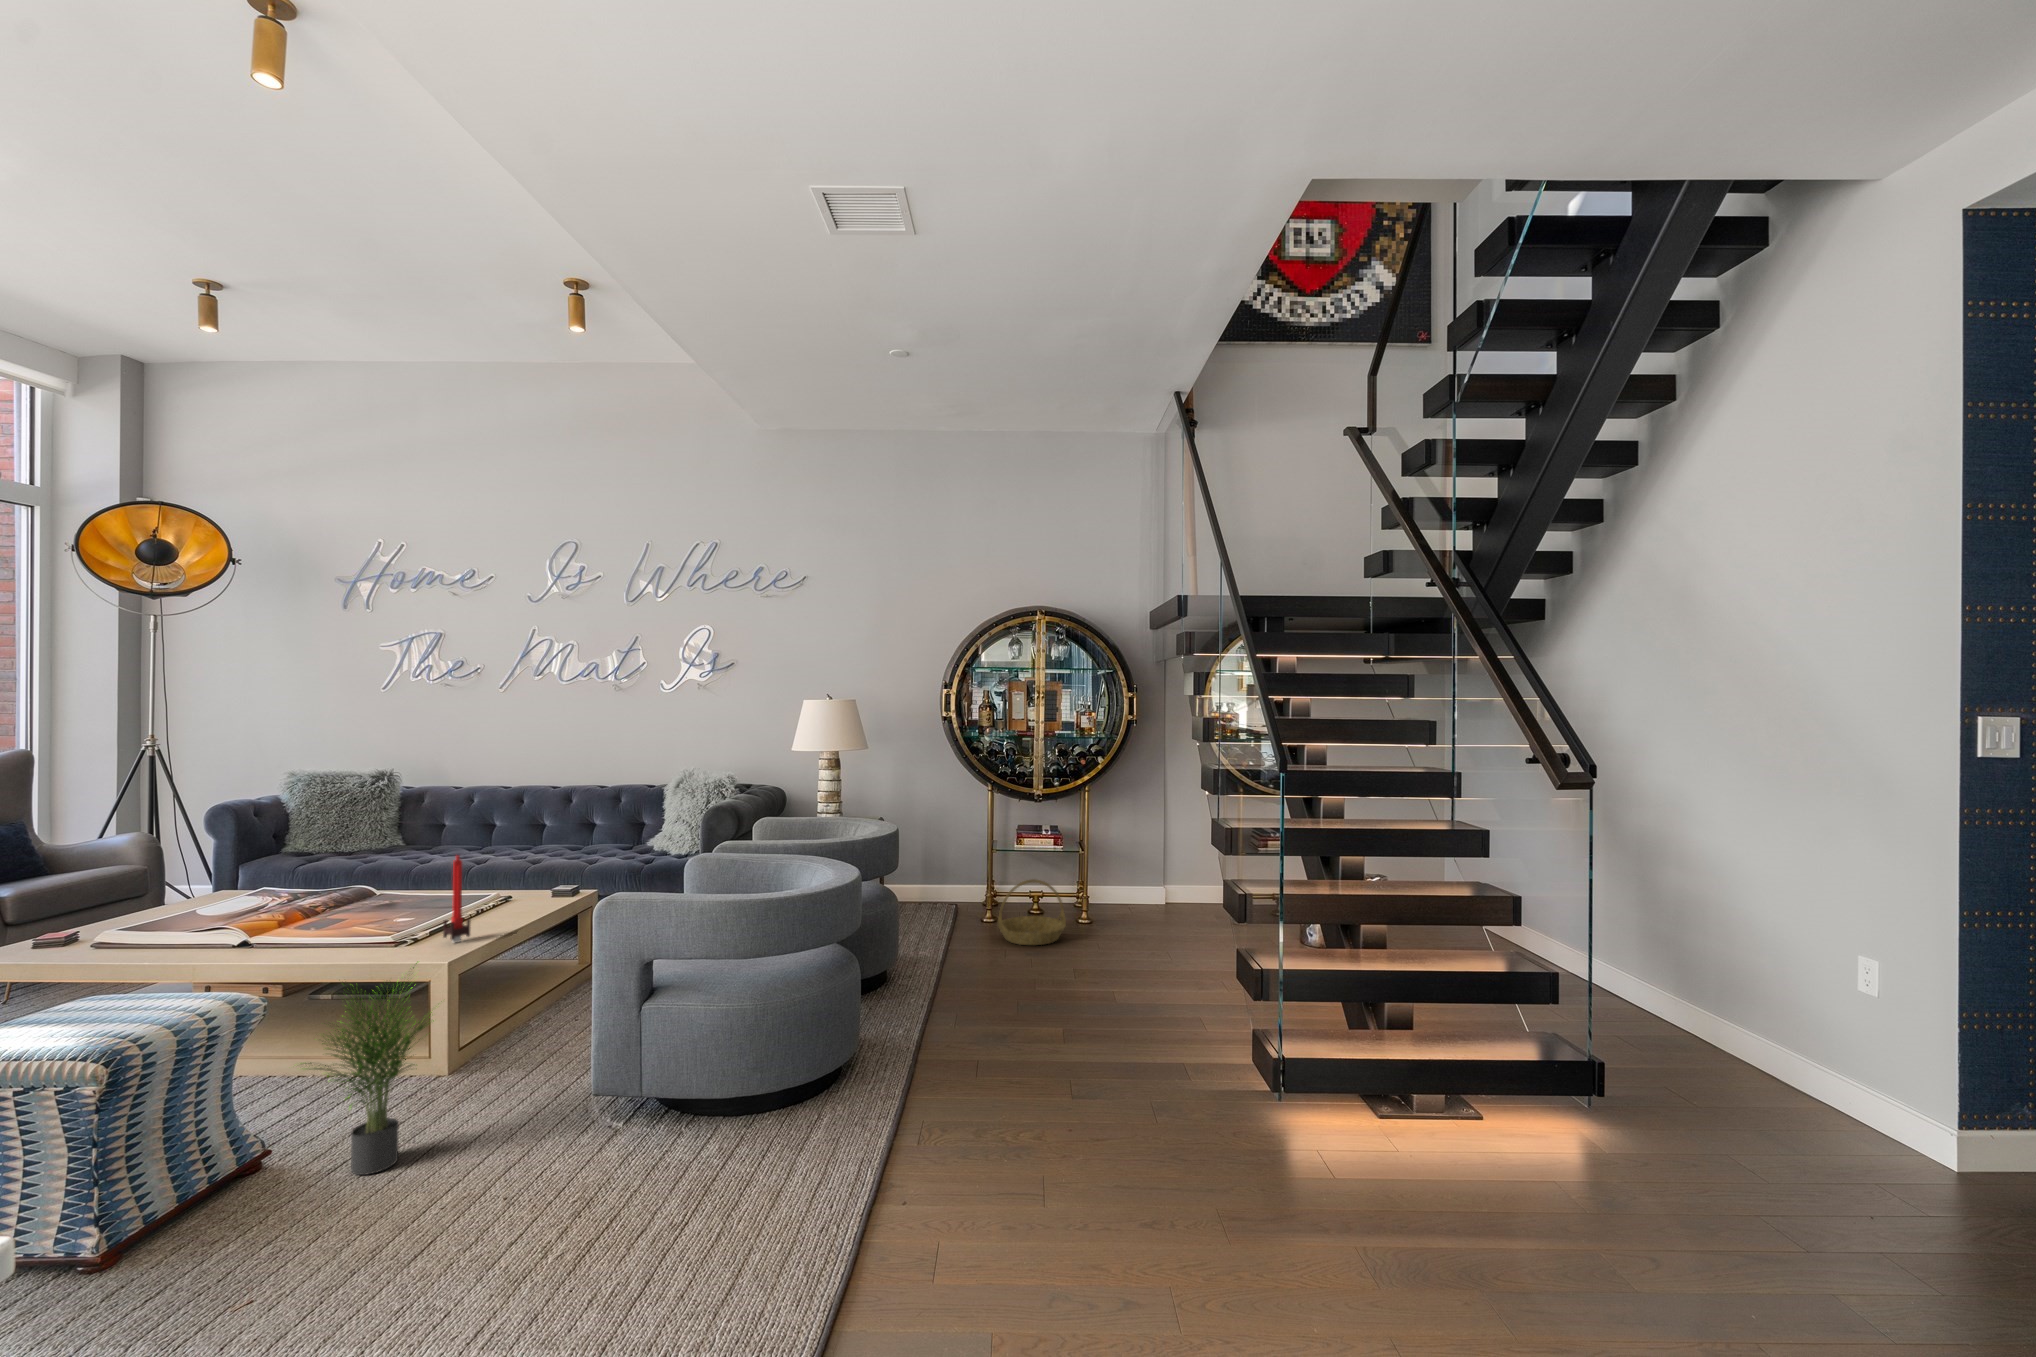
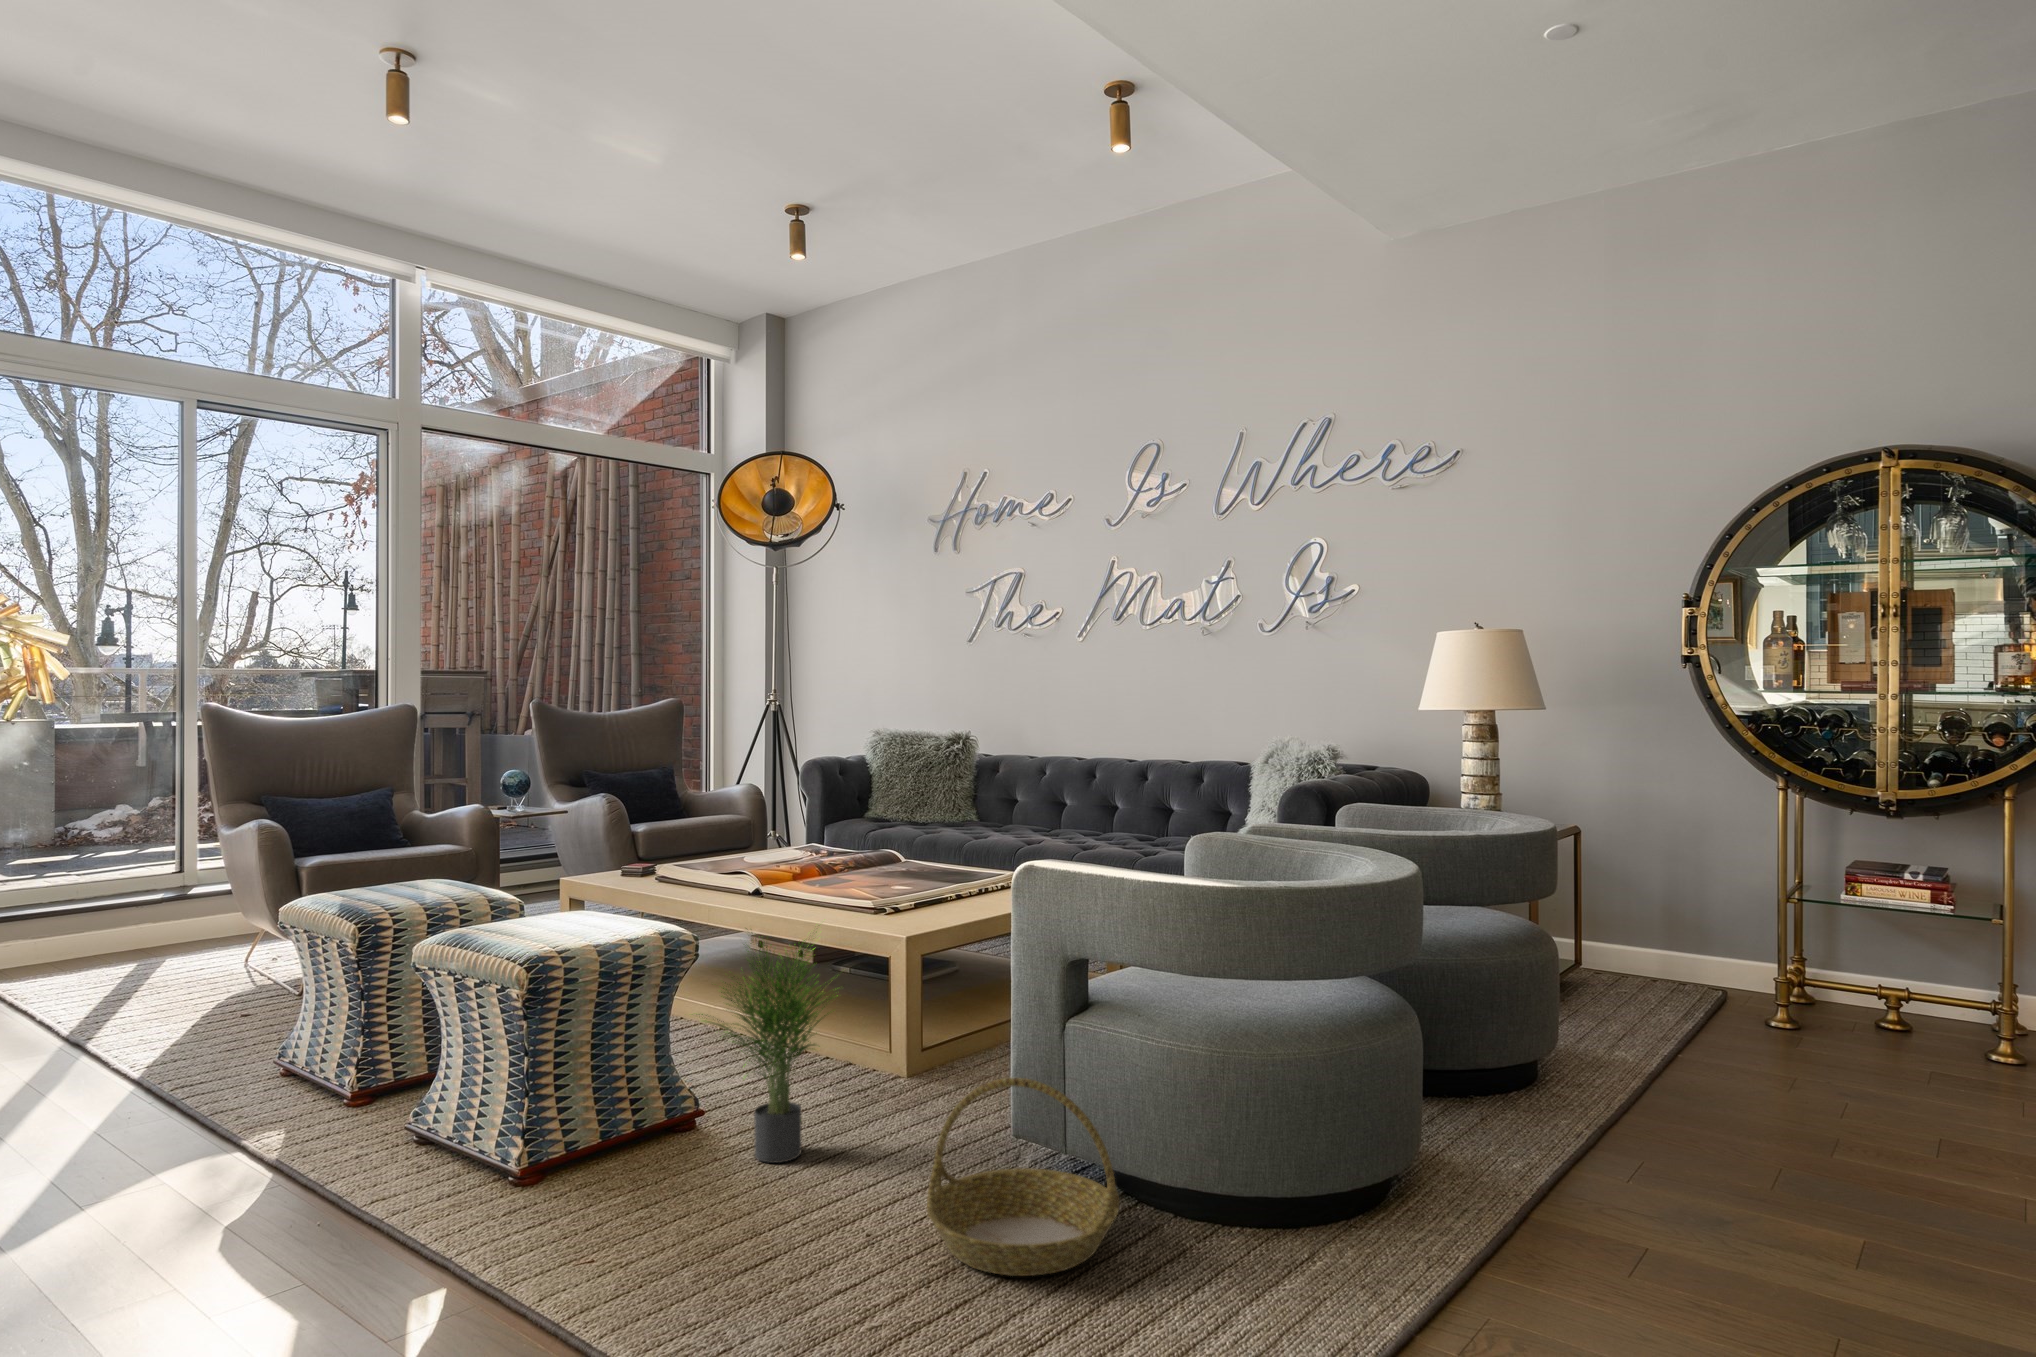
candle: present [443,855,470,943] -> none [902,808,928,917]
basket: present [998,879,1066,945] -> present [926,1078,1119,1276]

